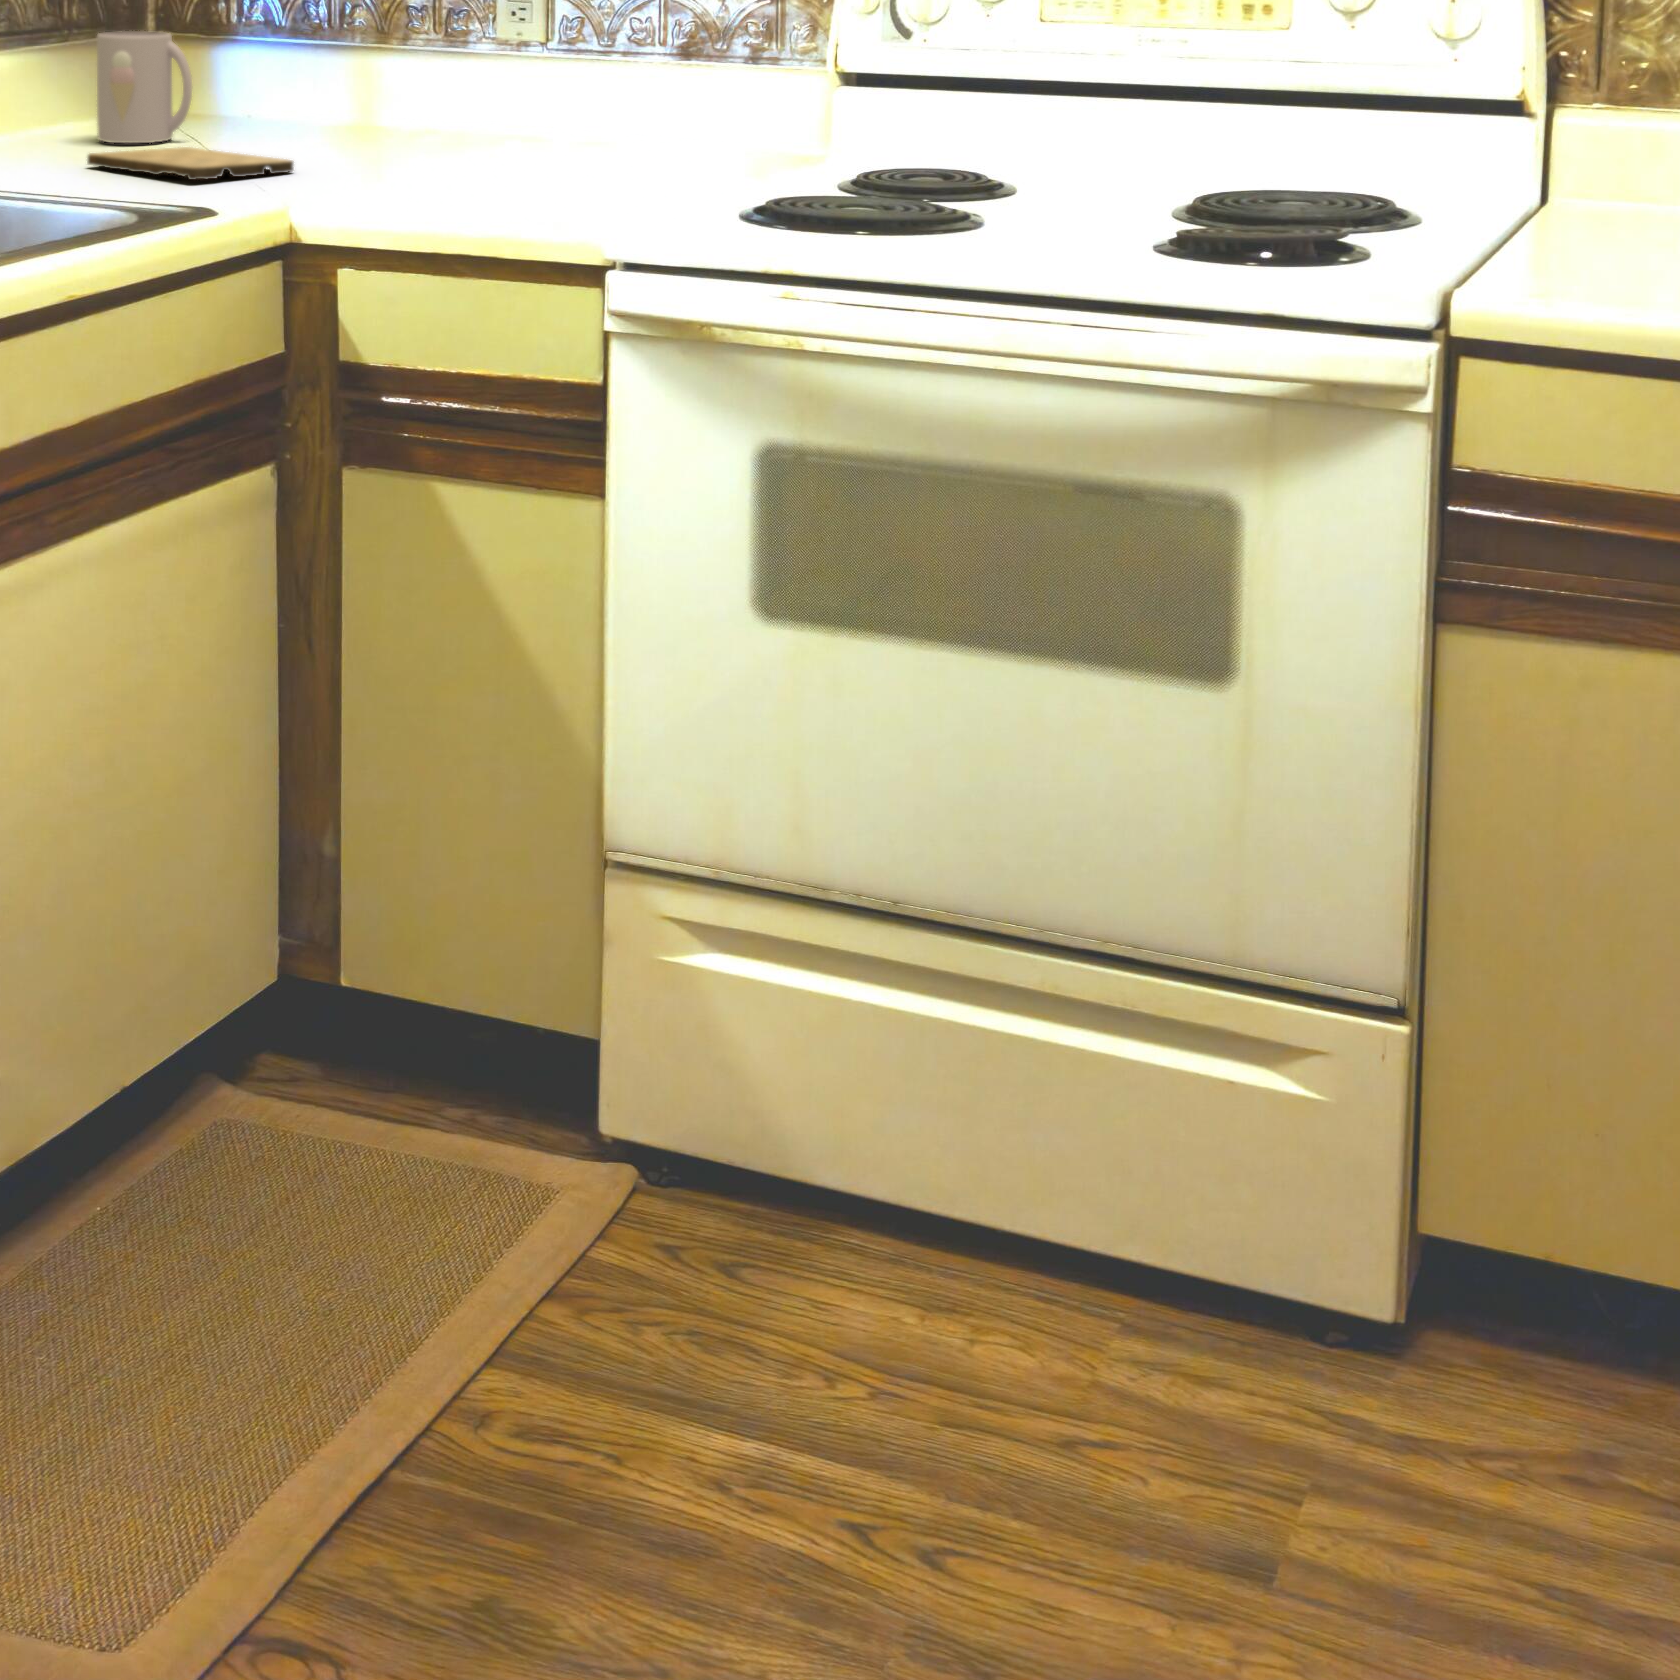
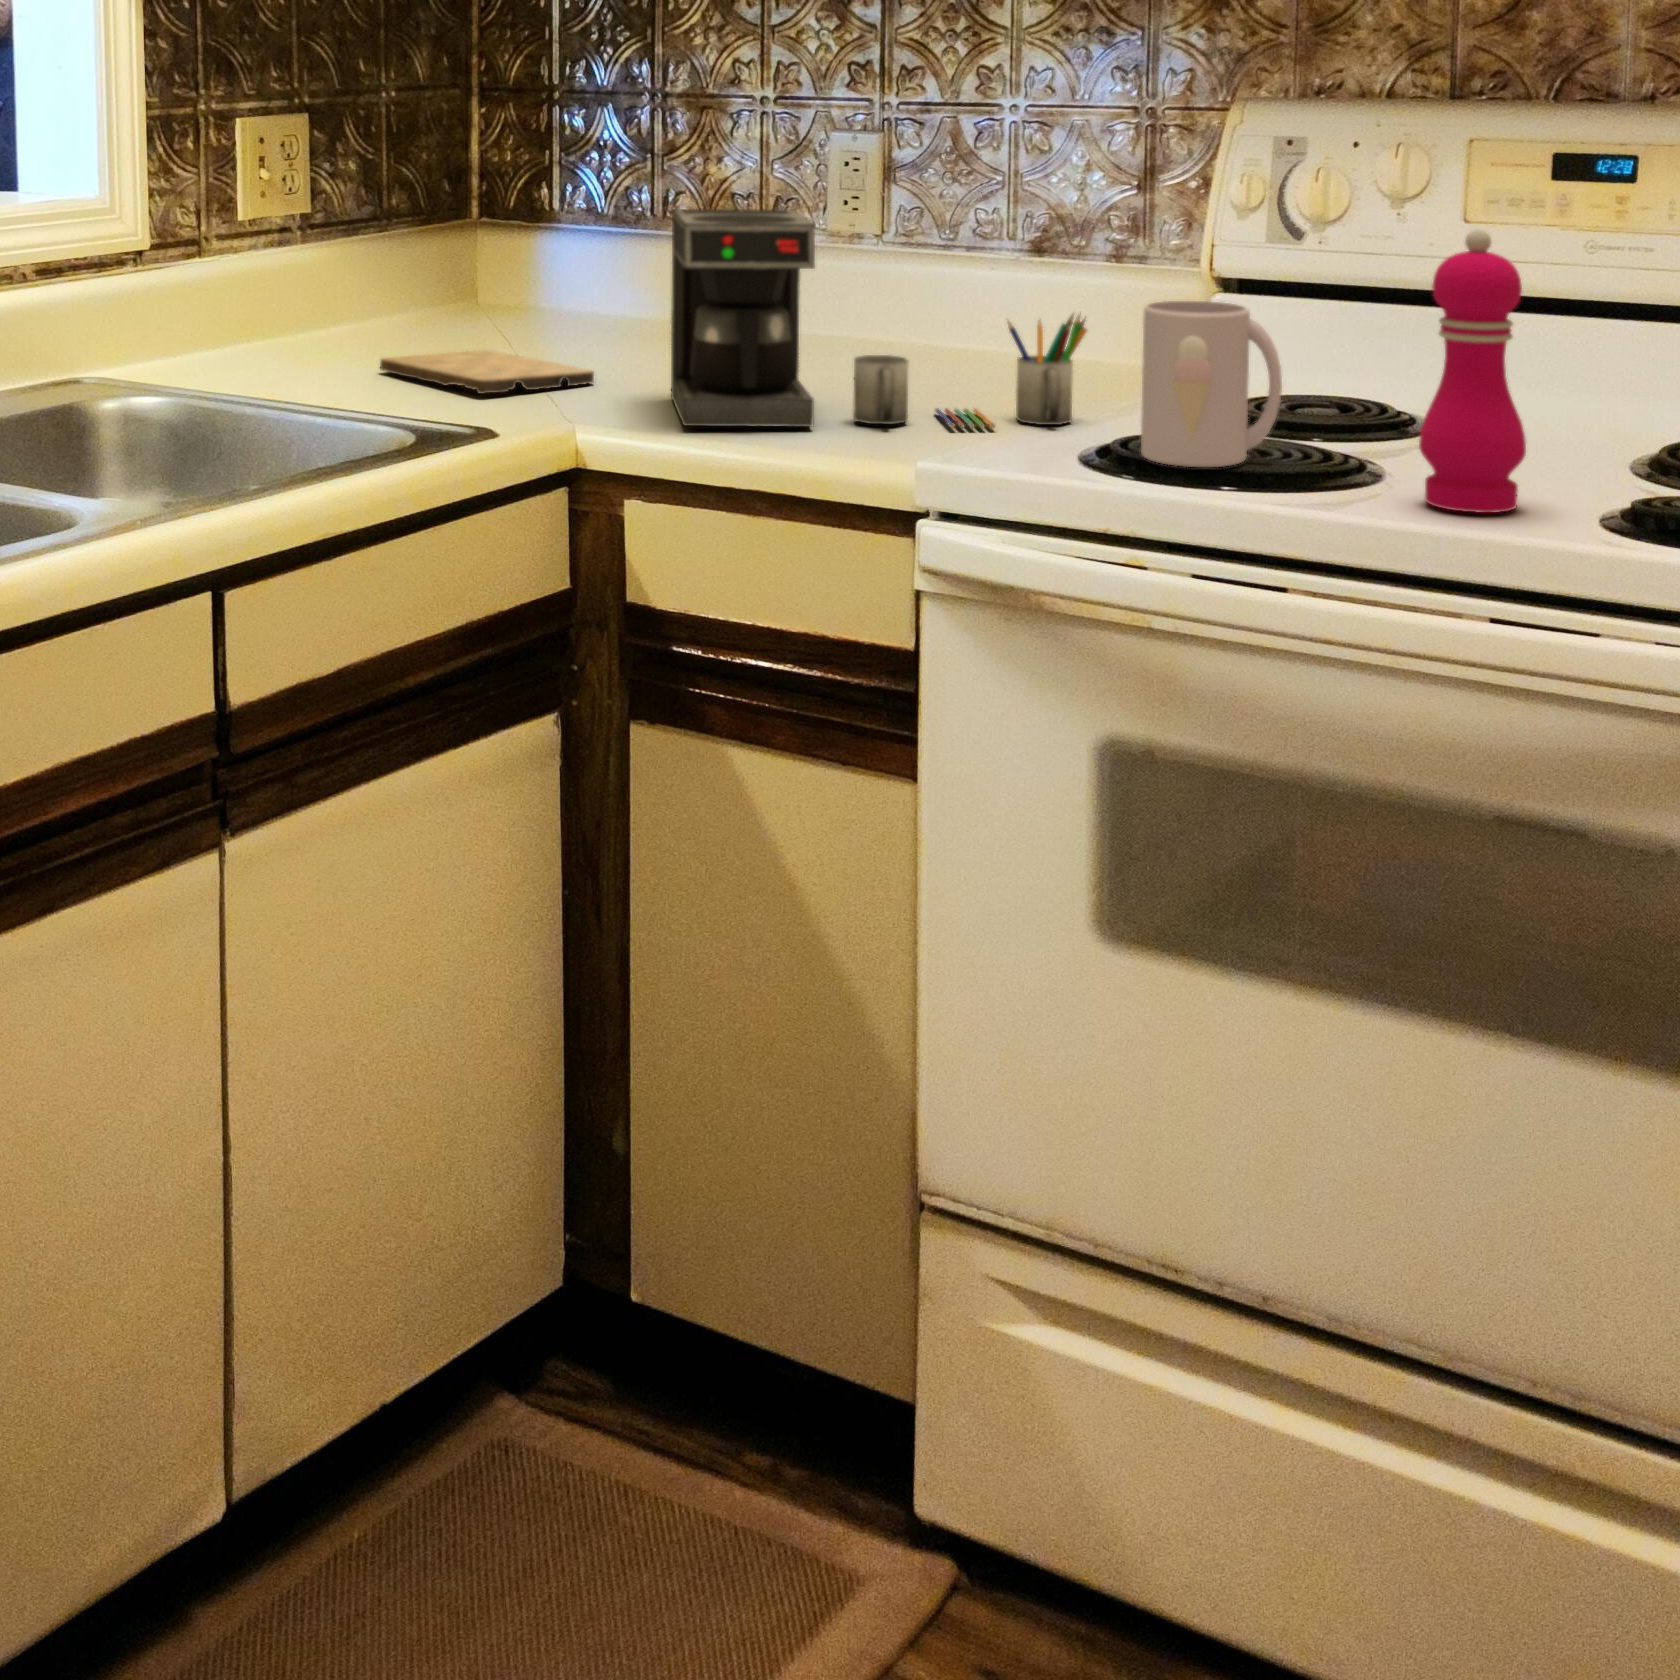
coffee maker: none [368,10,736,199] -> present [671,209,1087,428]
pepper mill: none [1009,12,1091,243] -> present [1419,229,1526,513]
mug: present [97,31,192,143] -> present [1141,301,1282,467]

